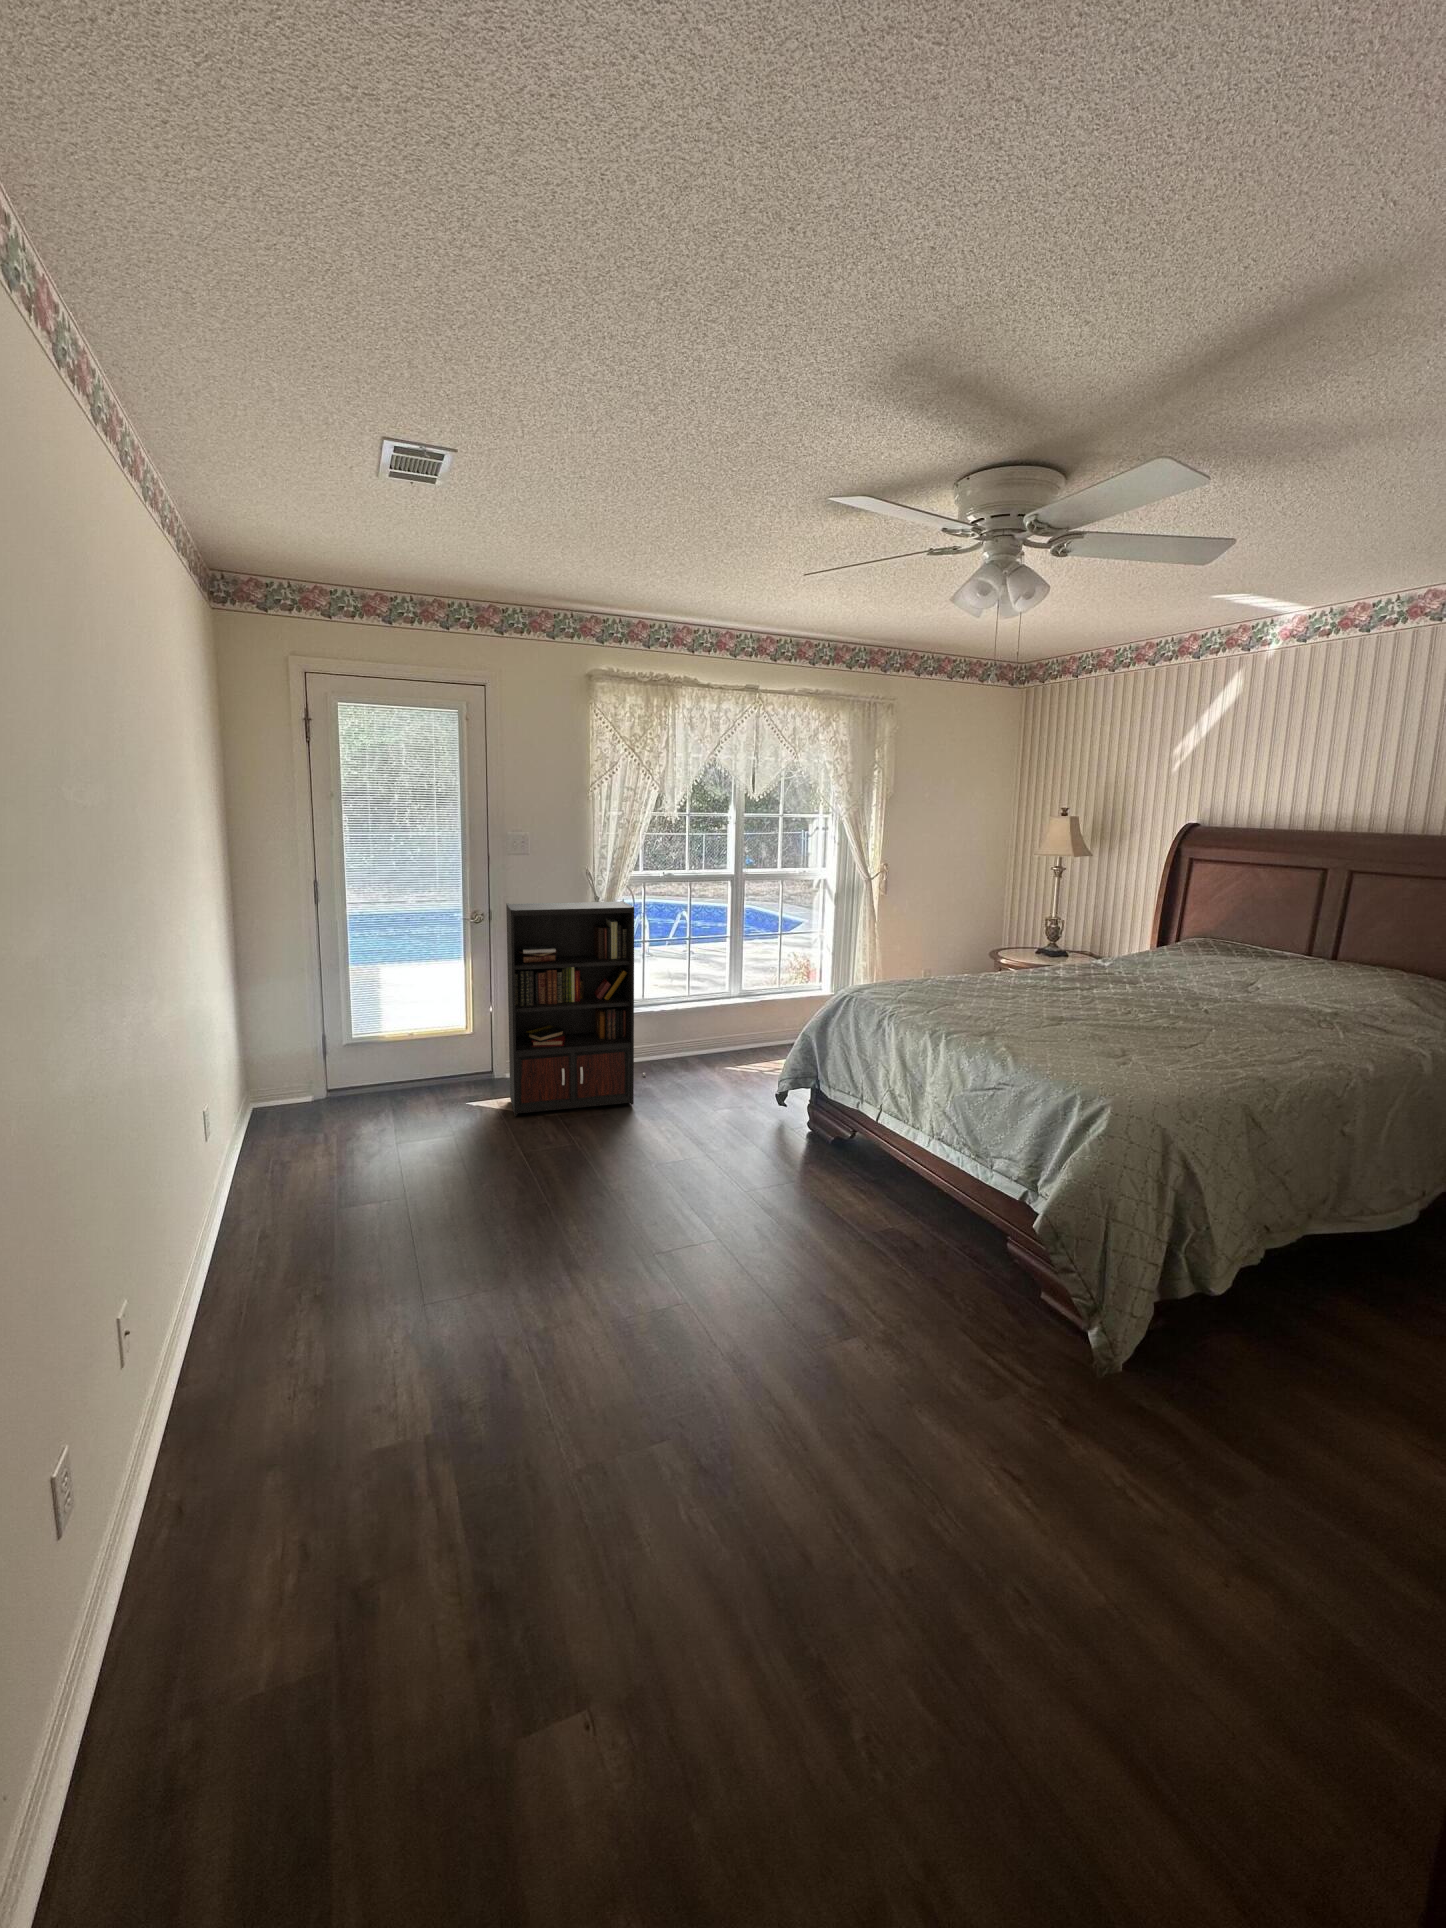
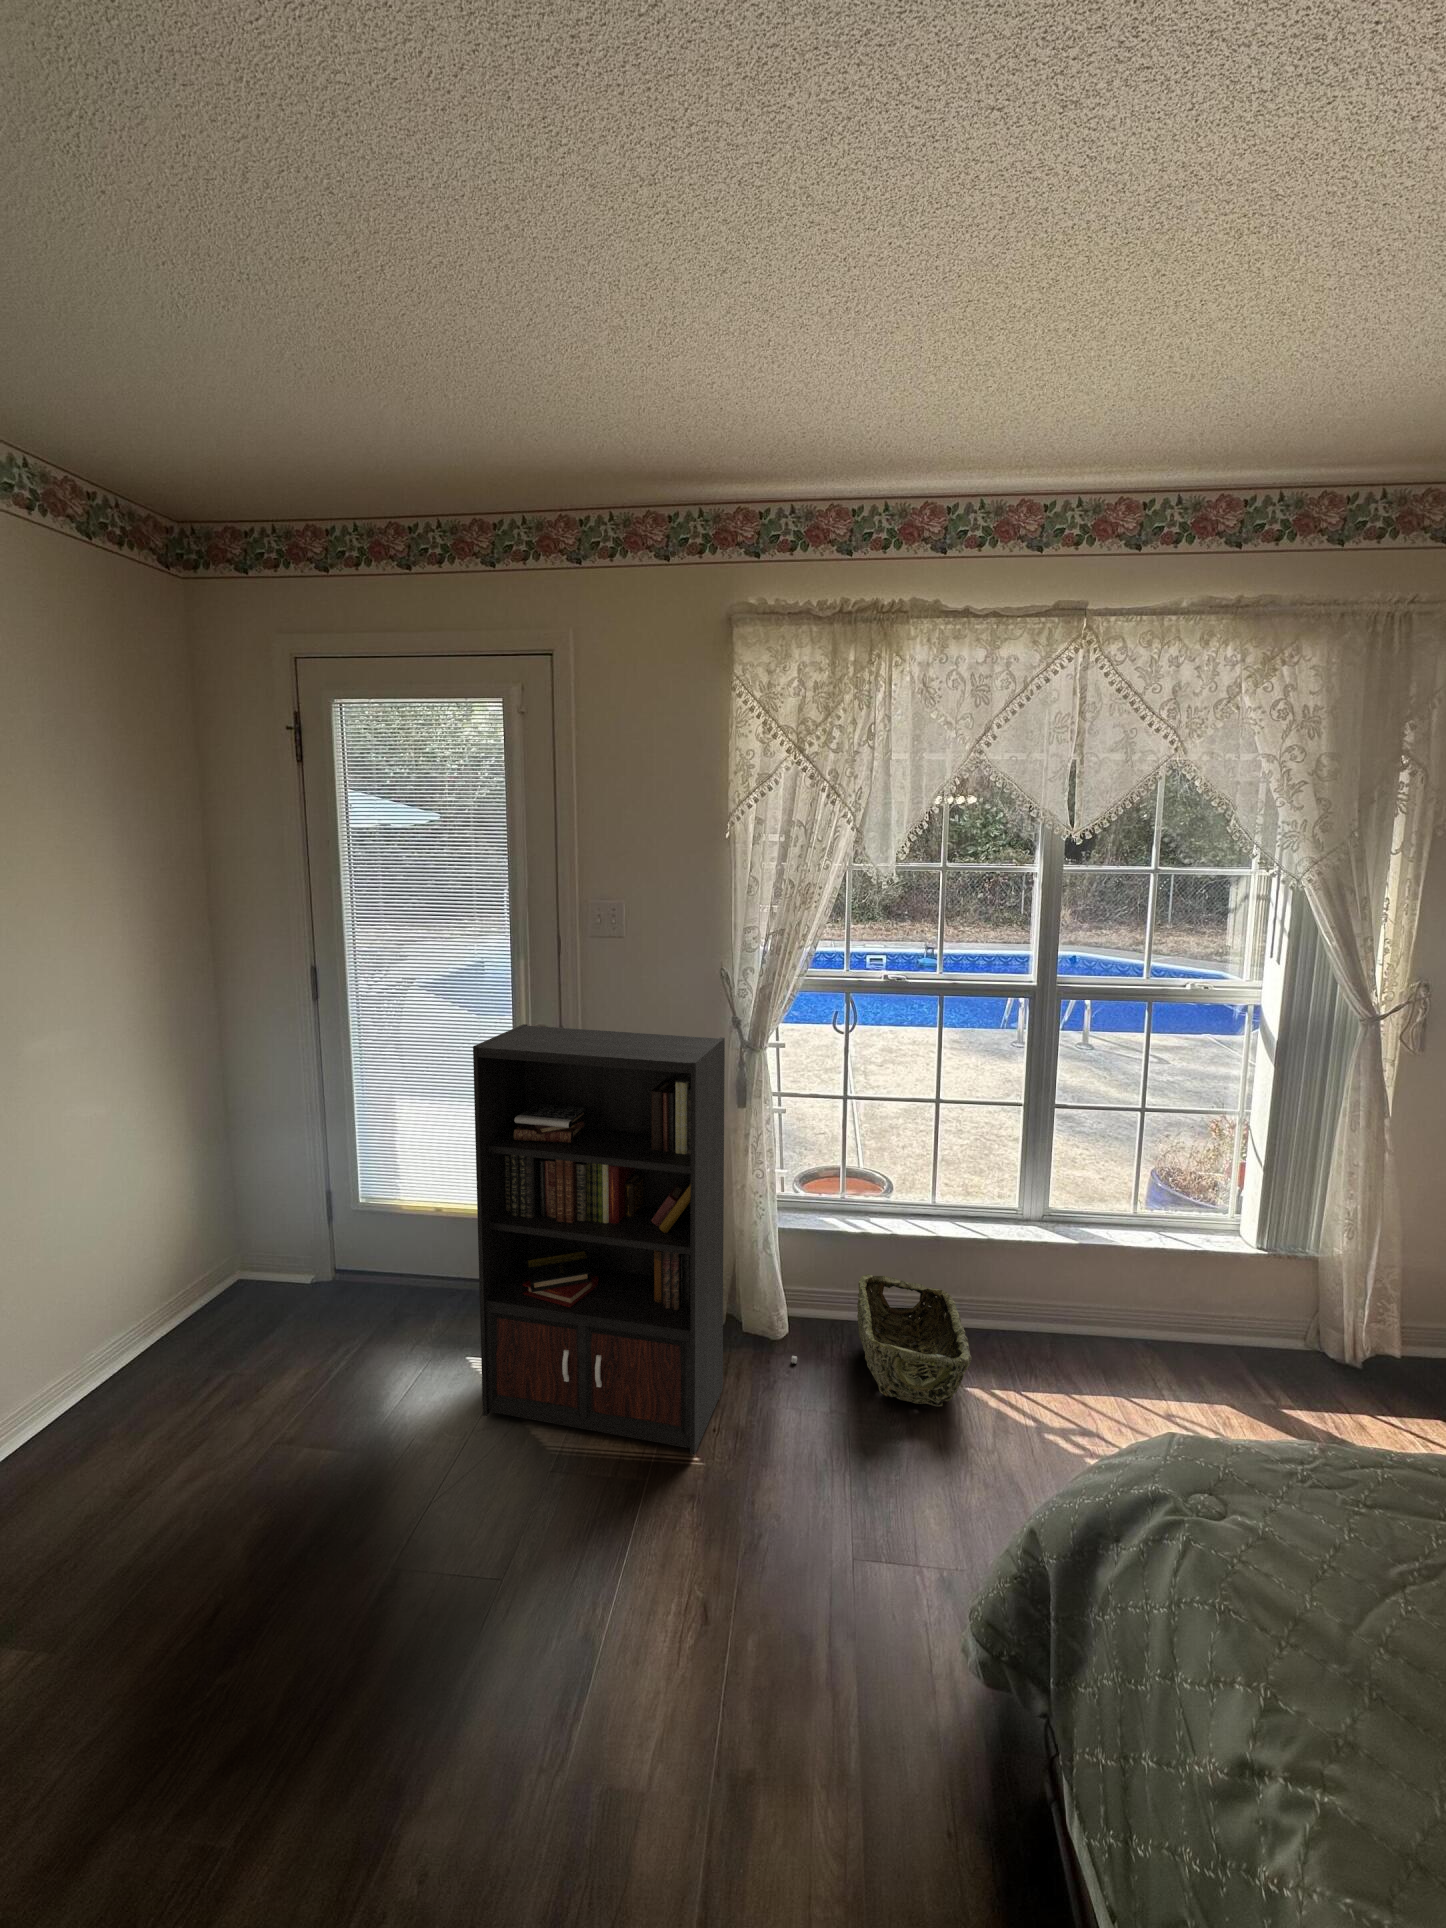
woven basket: none [665,1030,735,1075] -> present [857,1274,972,1406]

